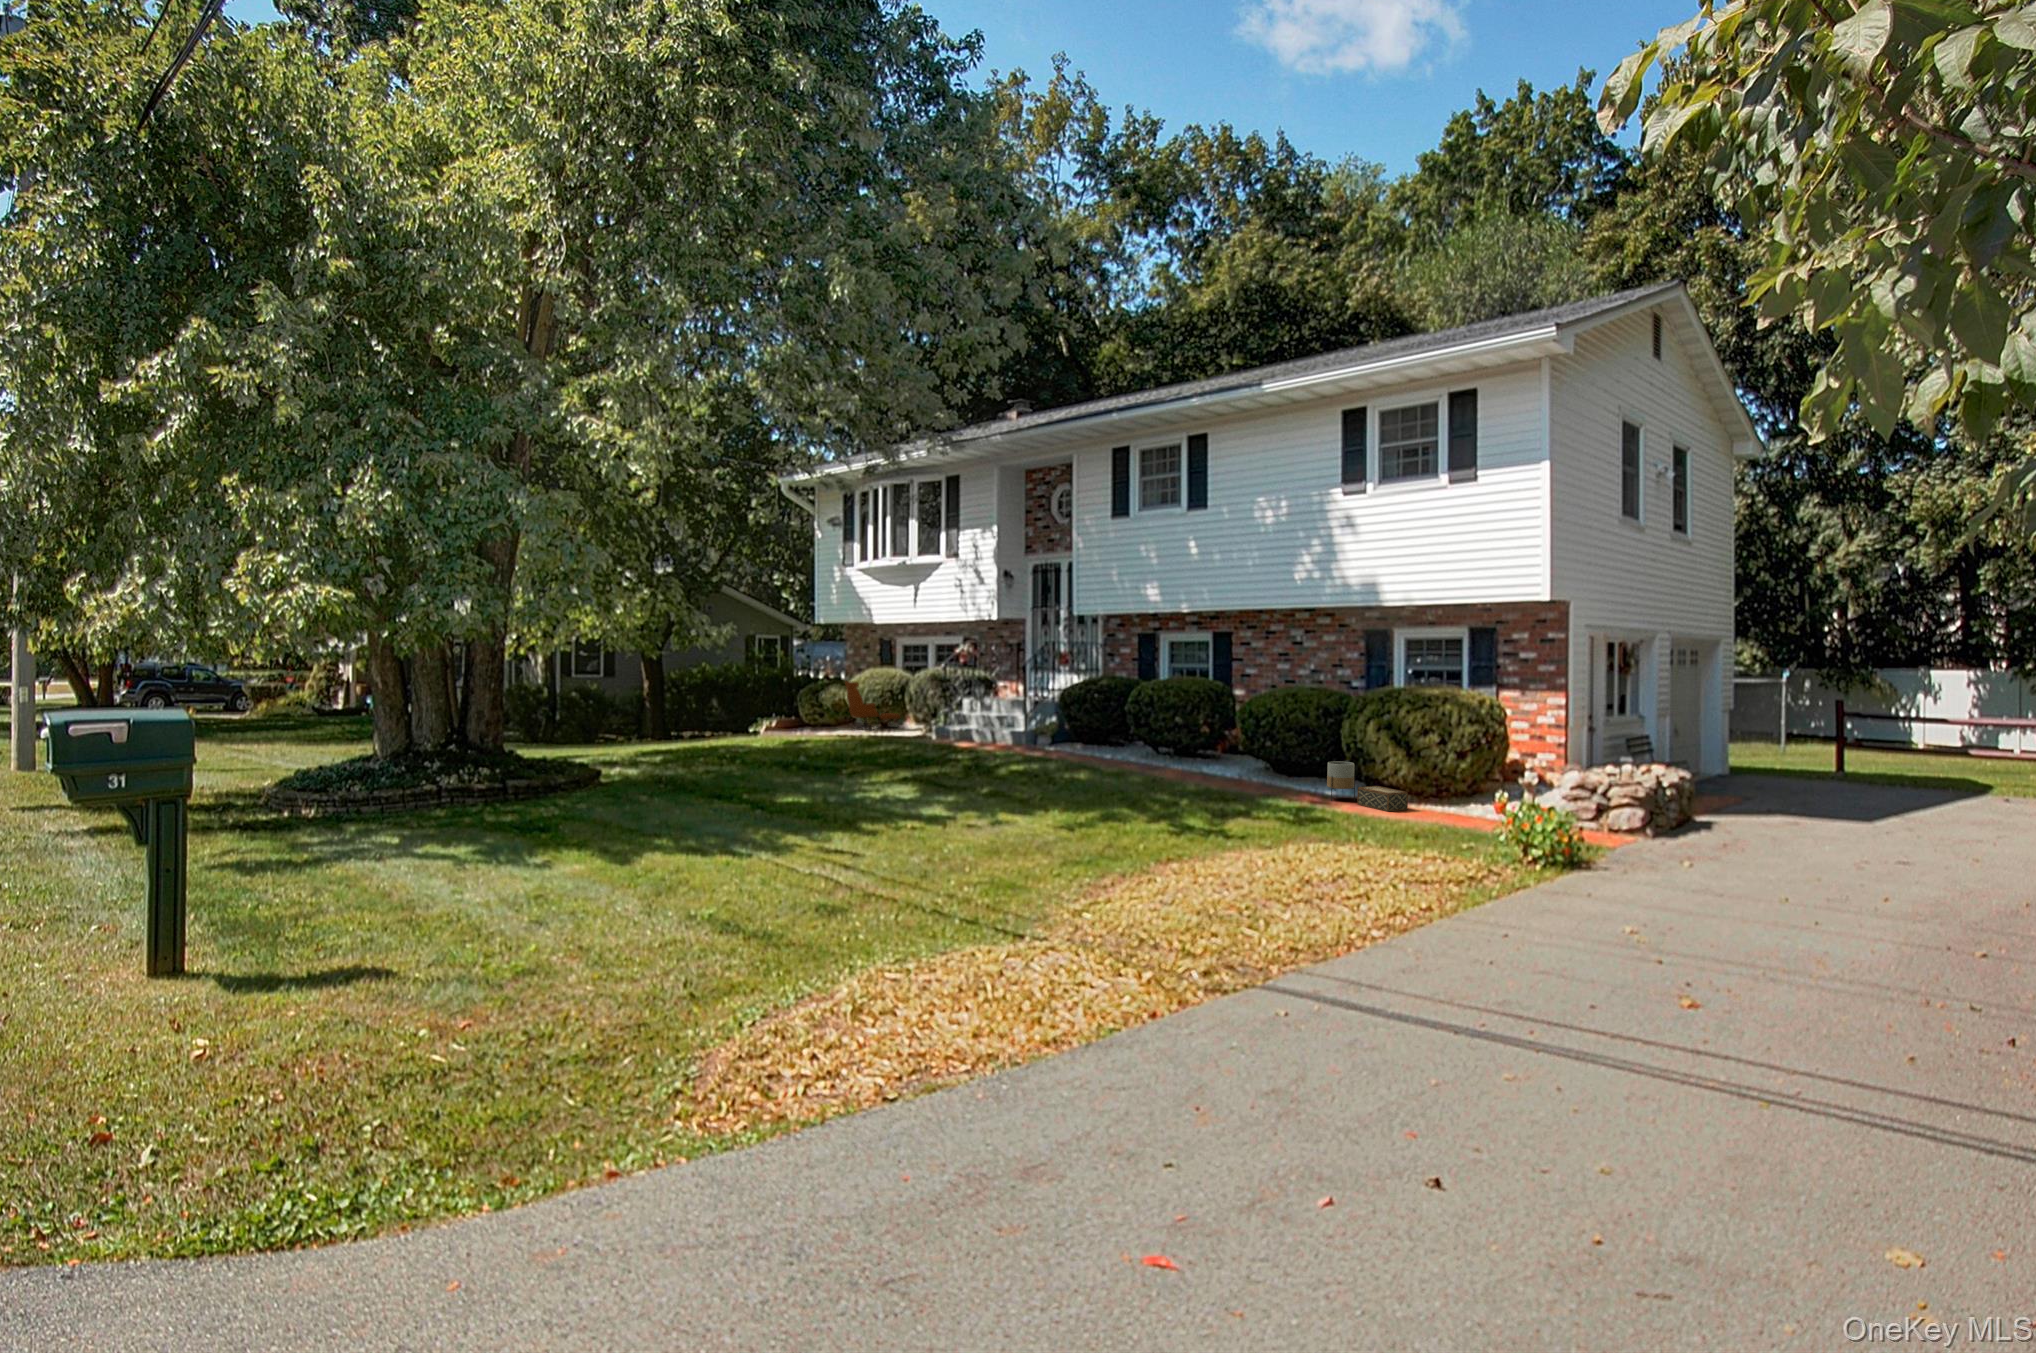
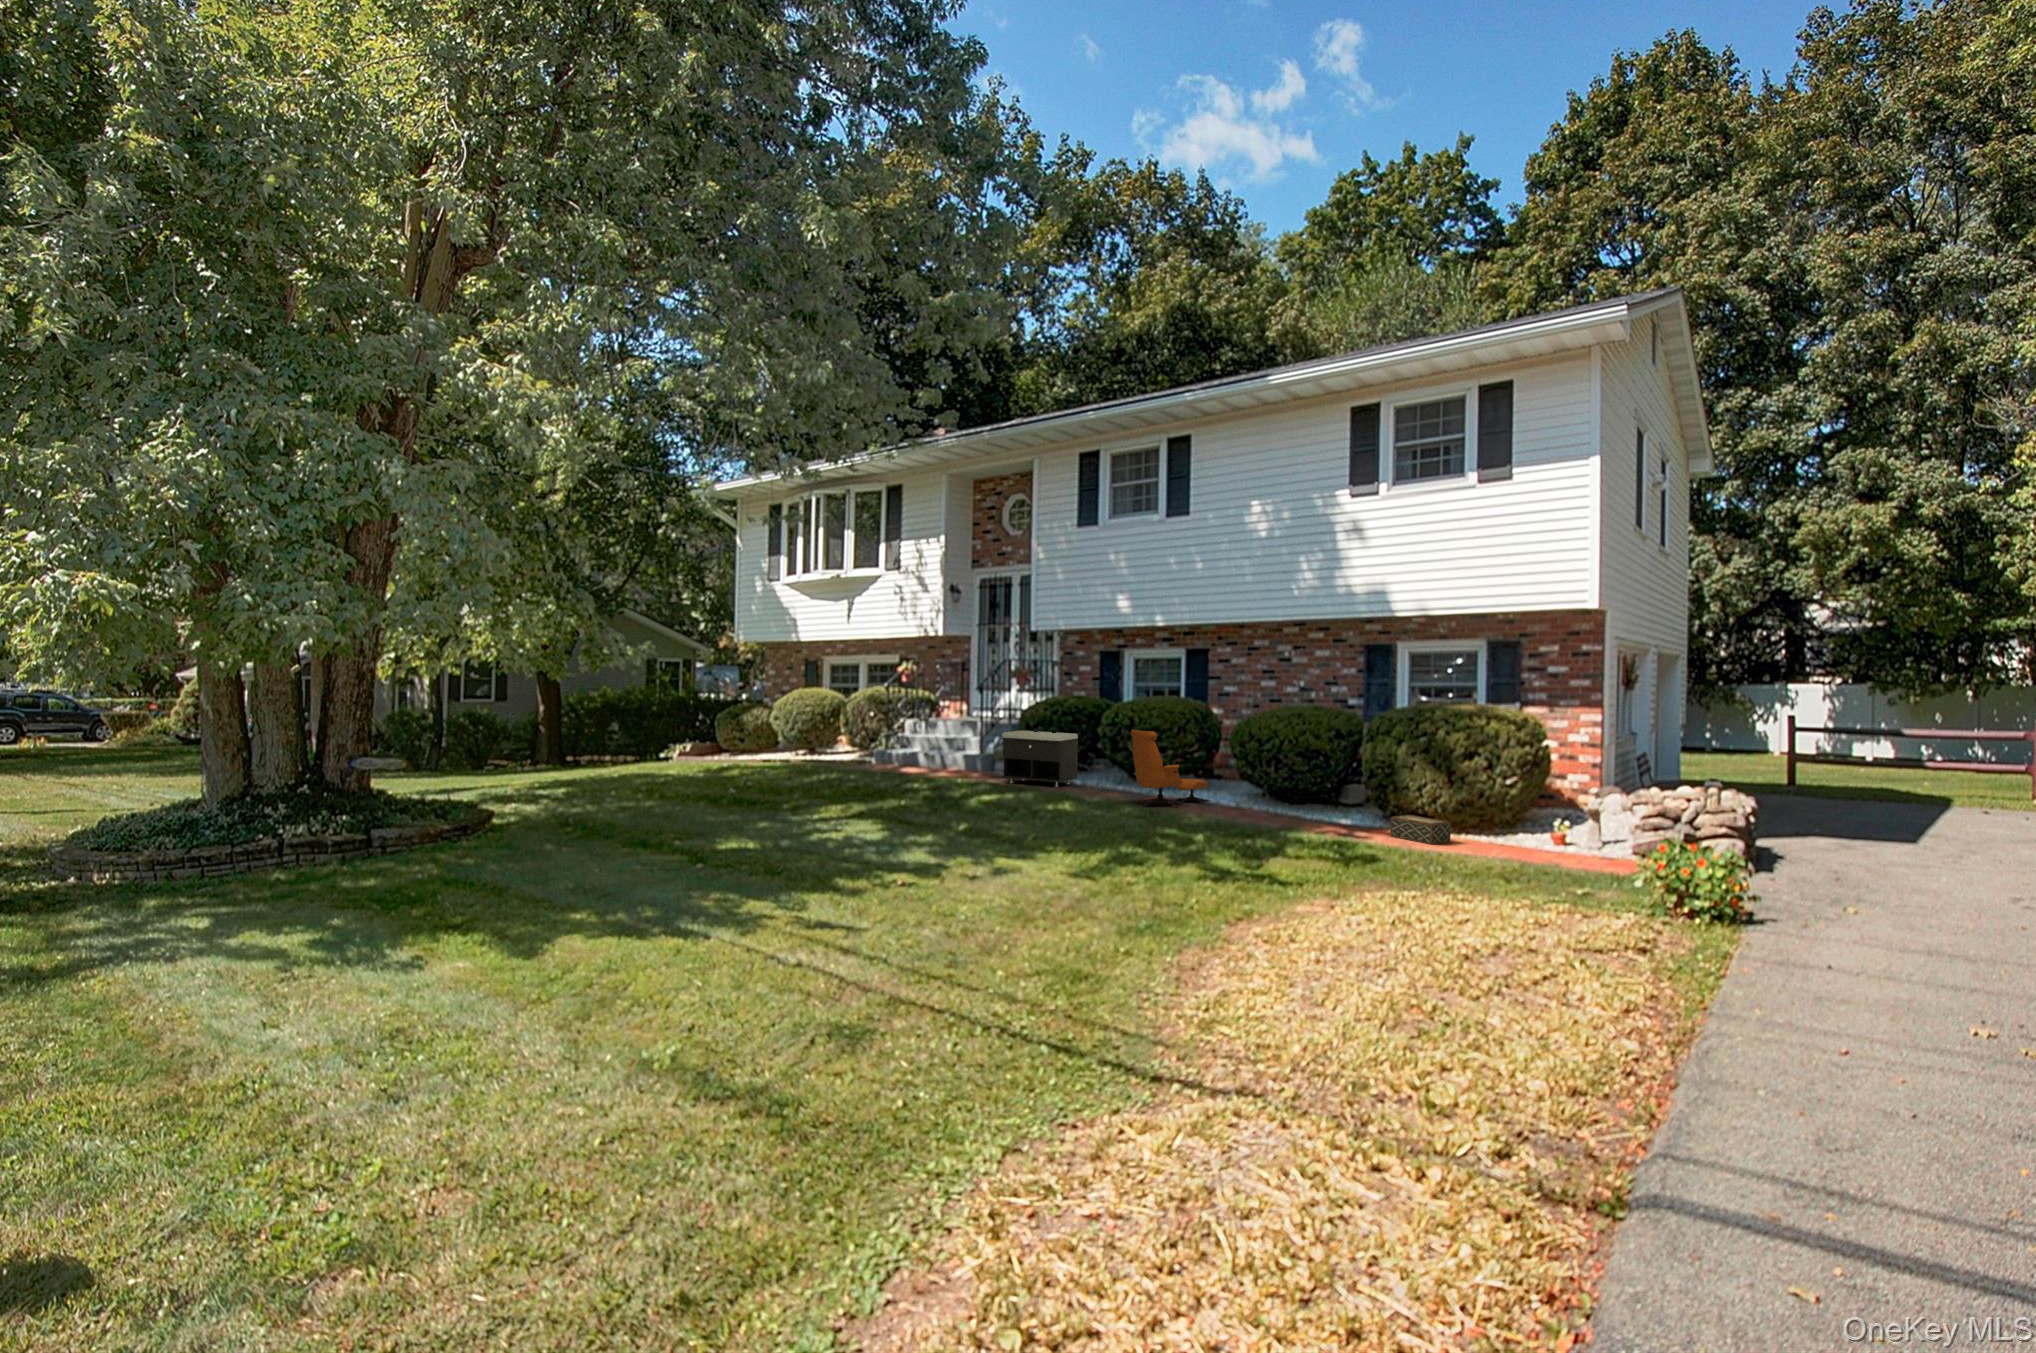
lounge chair: present [845,681,900,728] -> present [1131,730,1208,807]
storage bench: none [1039,708,1108,759] -> present [1002,731,1078,787]
planter: present [1327,761,1355,801] -> none [1352,788,1384,833]

